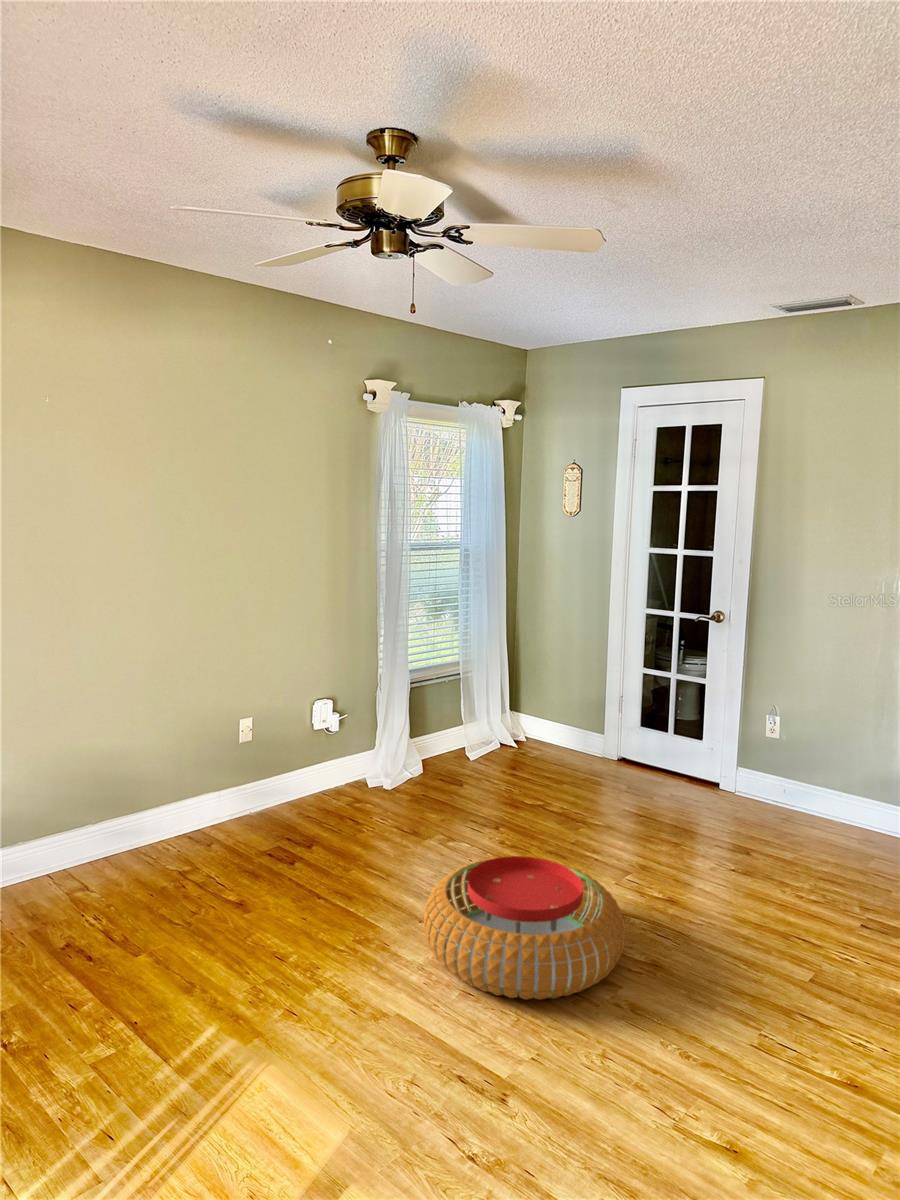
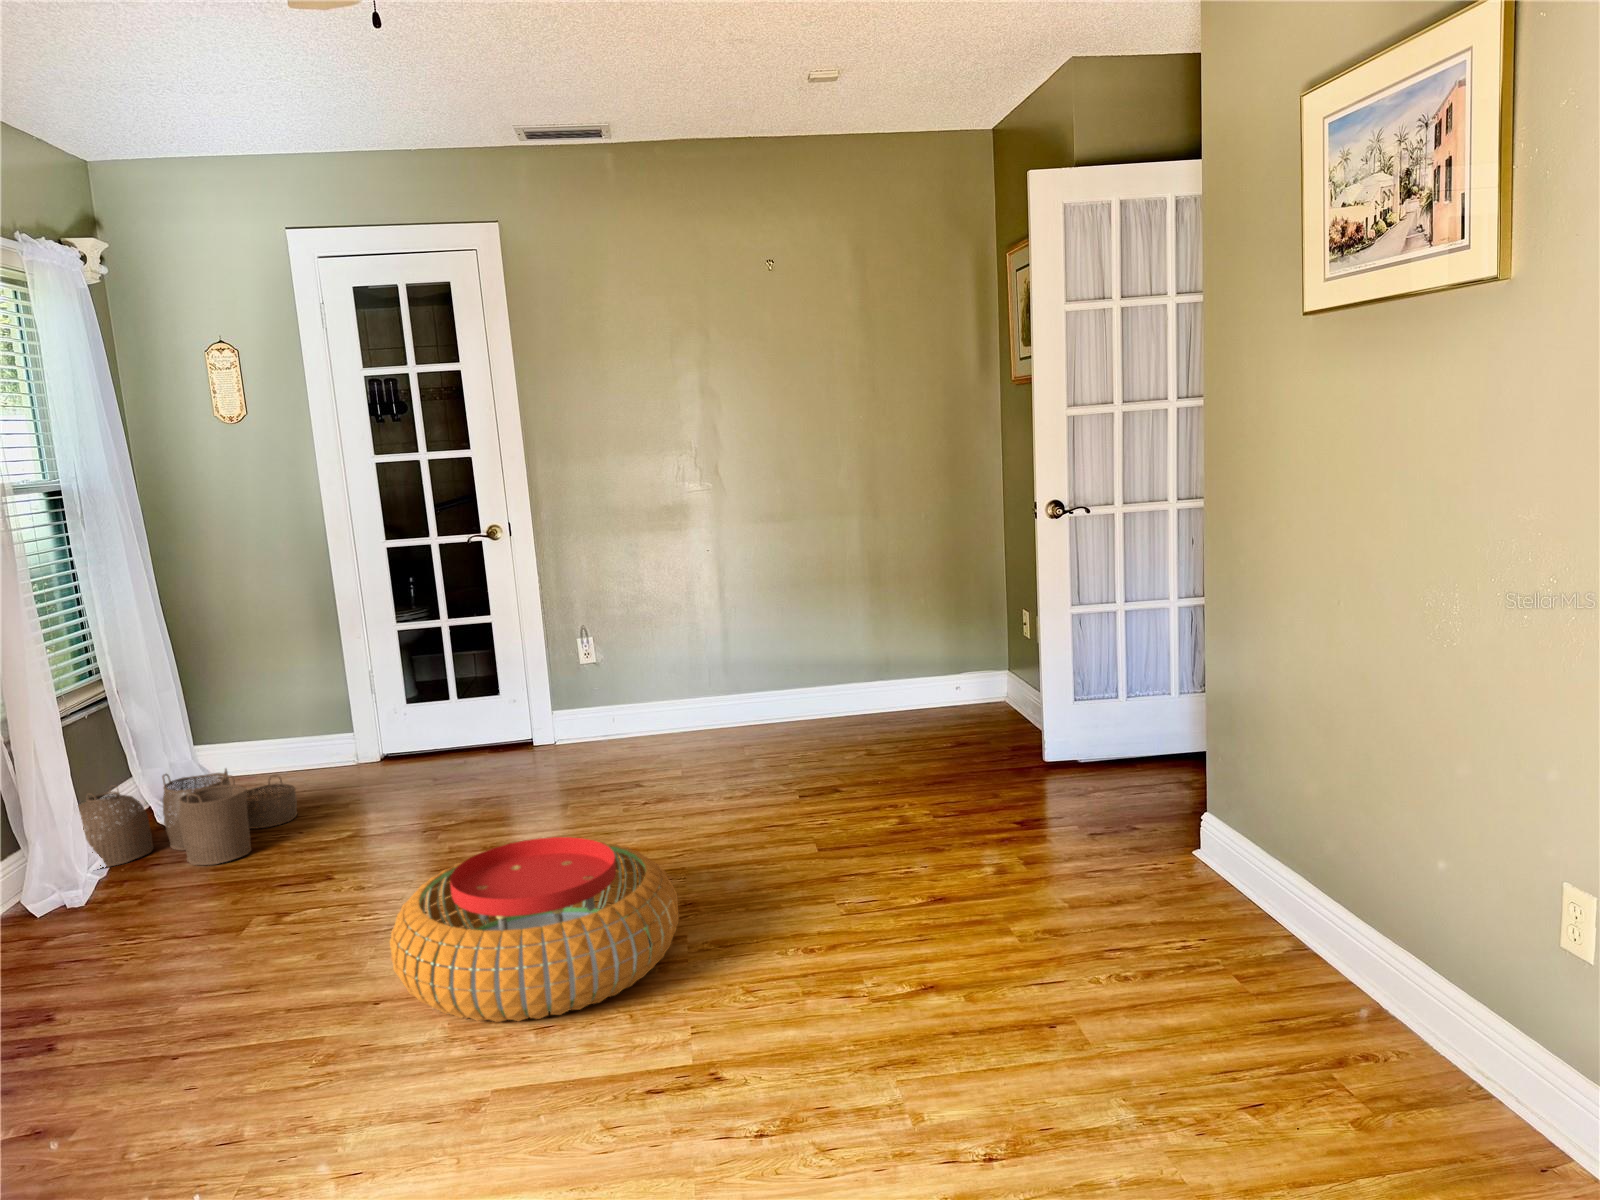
woven basket: none [413,729,536,796] -> present [78,769,297,867]

